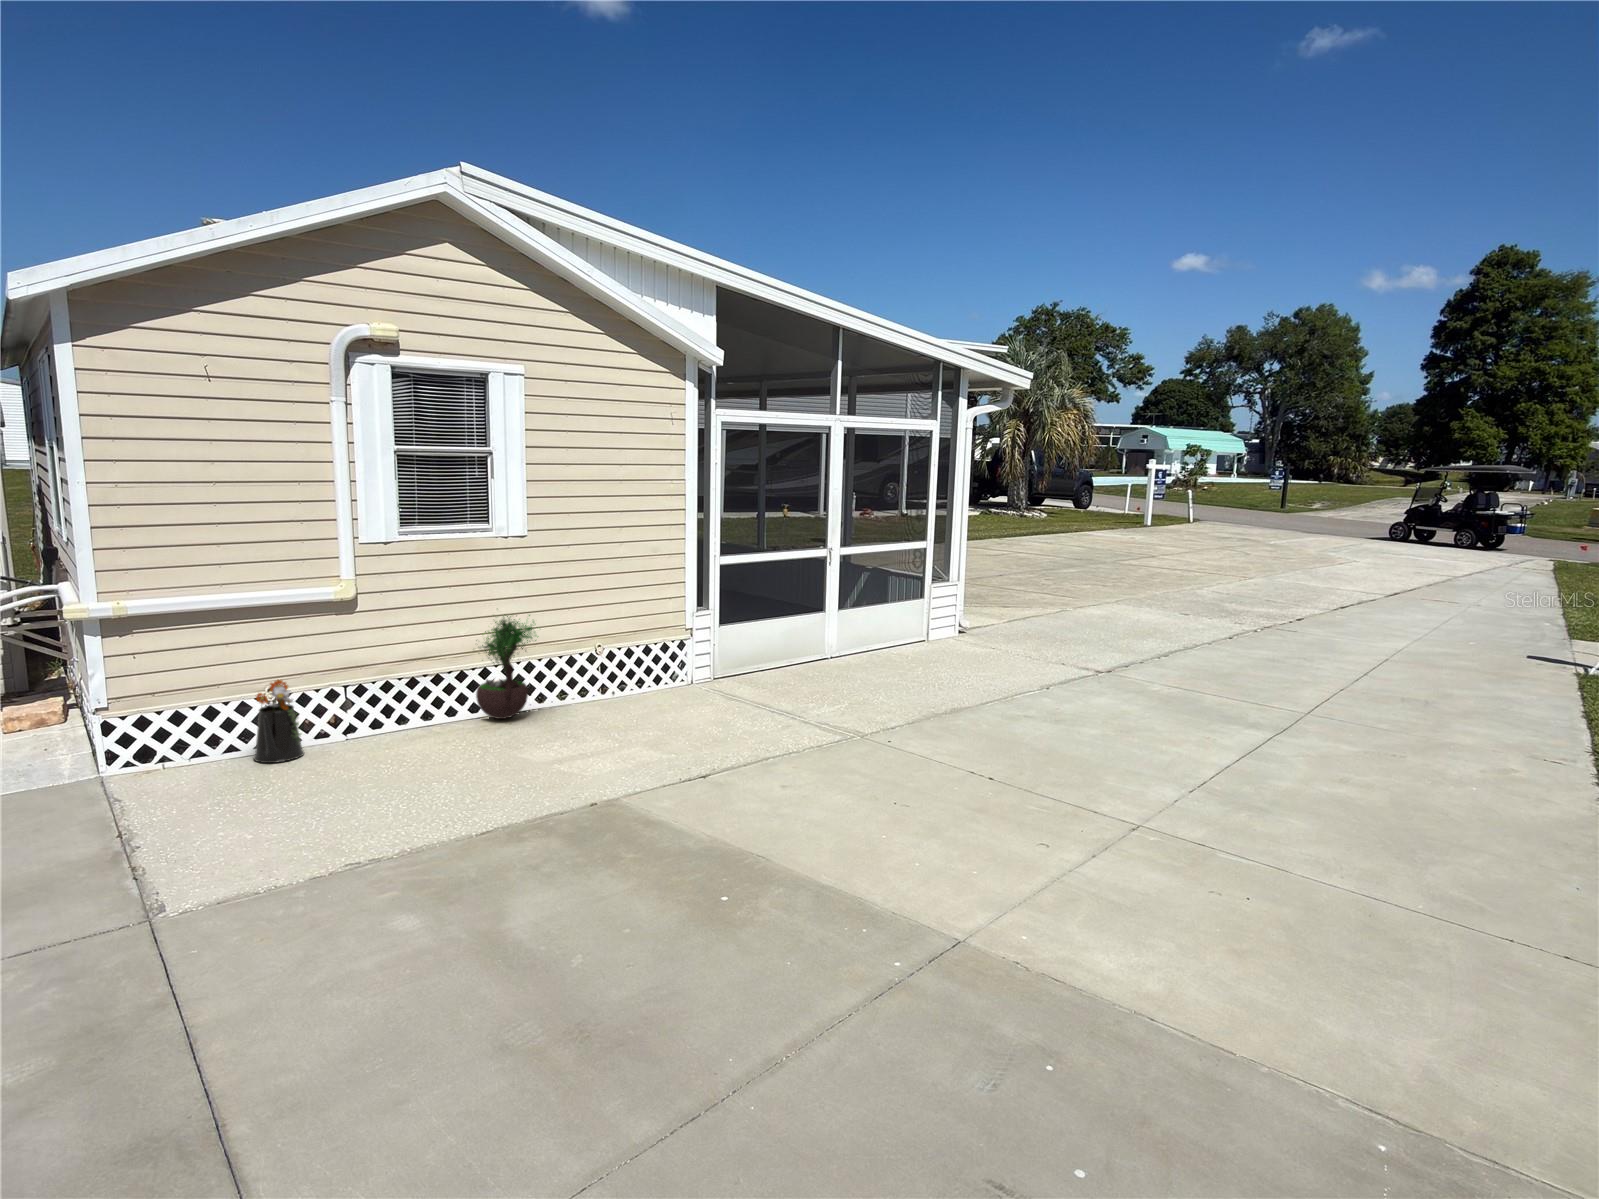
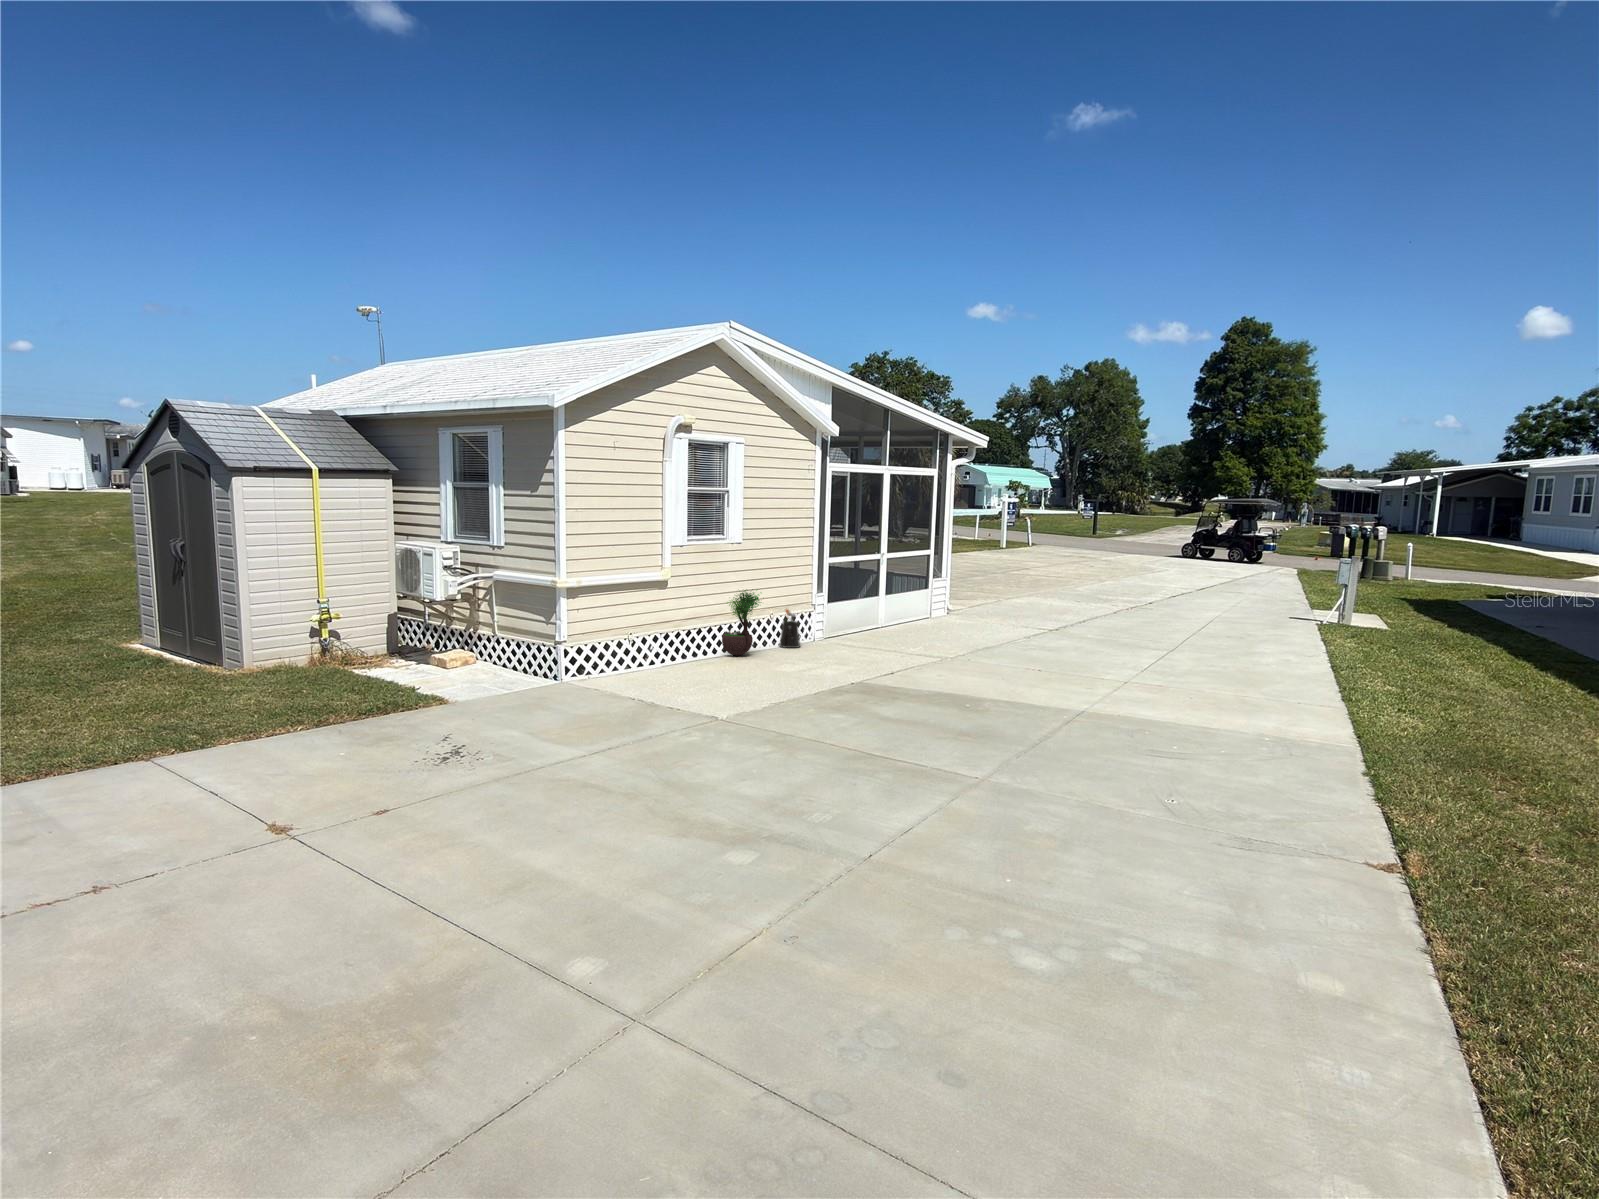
watering can: present [254,680,304,763] -> present [779,609,800,648]

